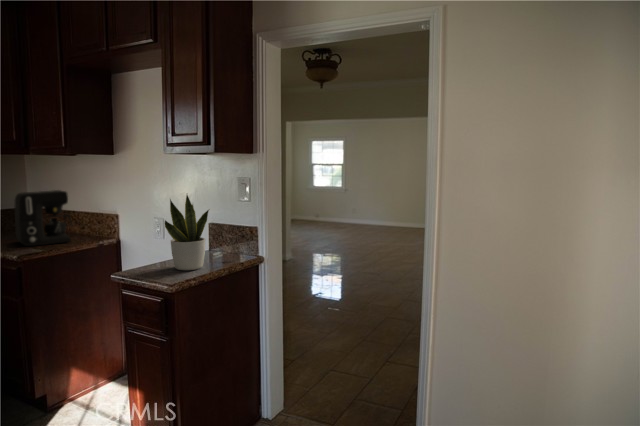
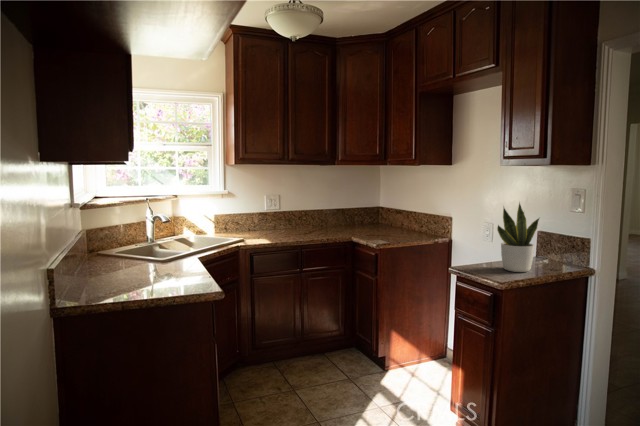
coffee maker: present [15,190,73,246] -> none [376,195,415,237]

